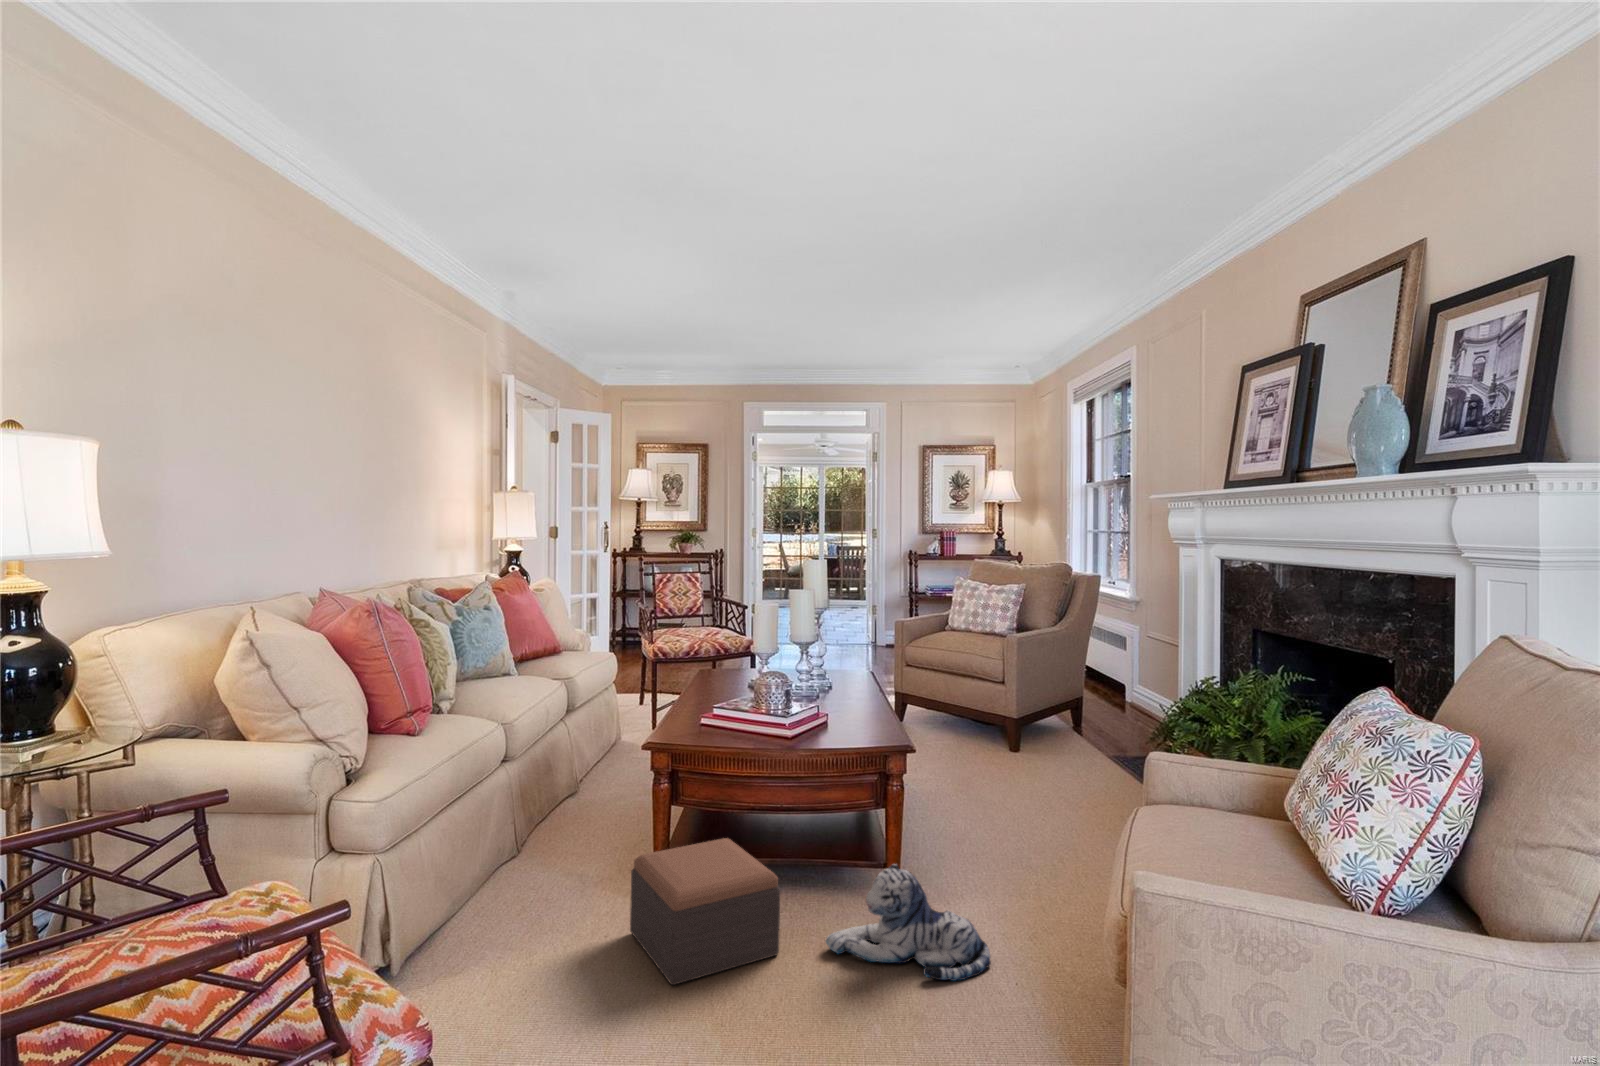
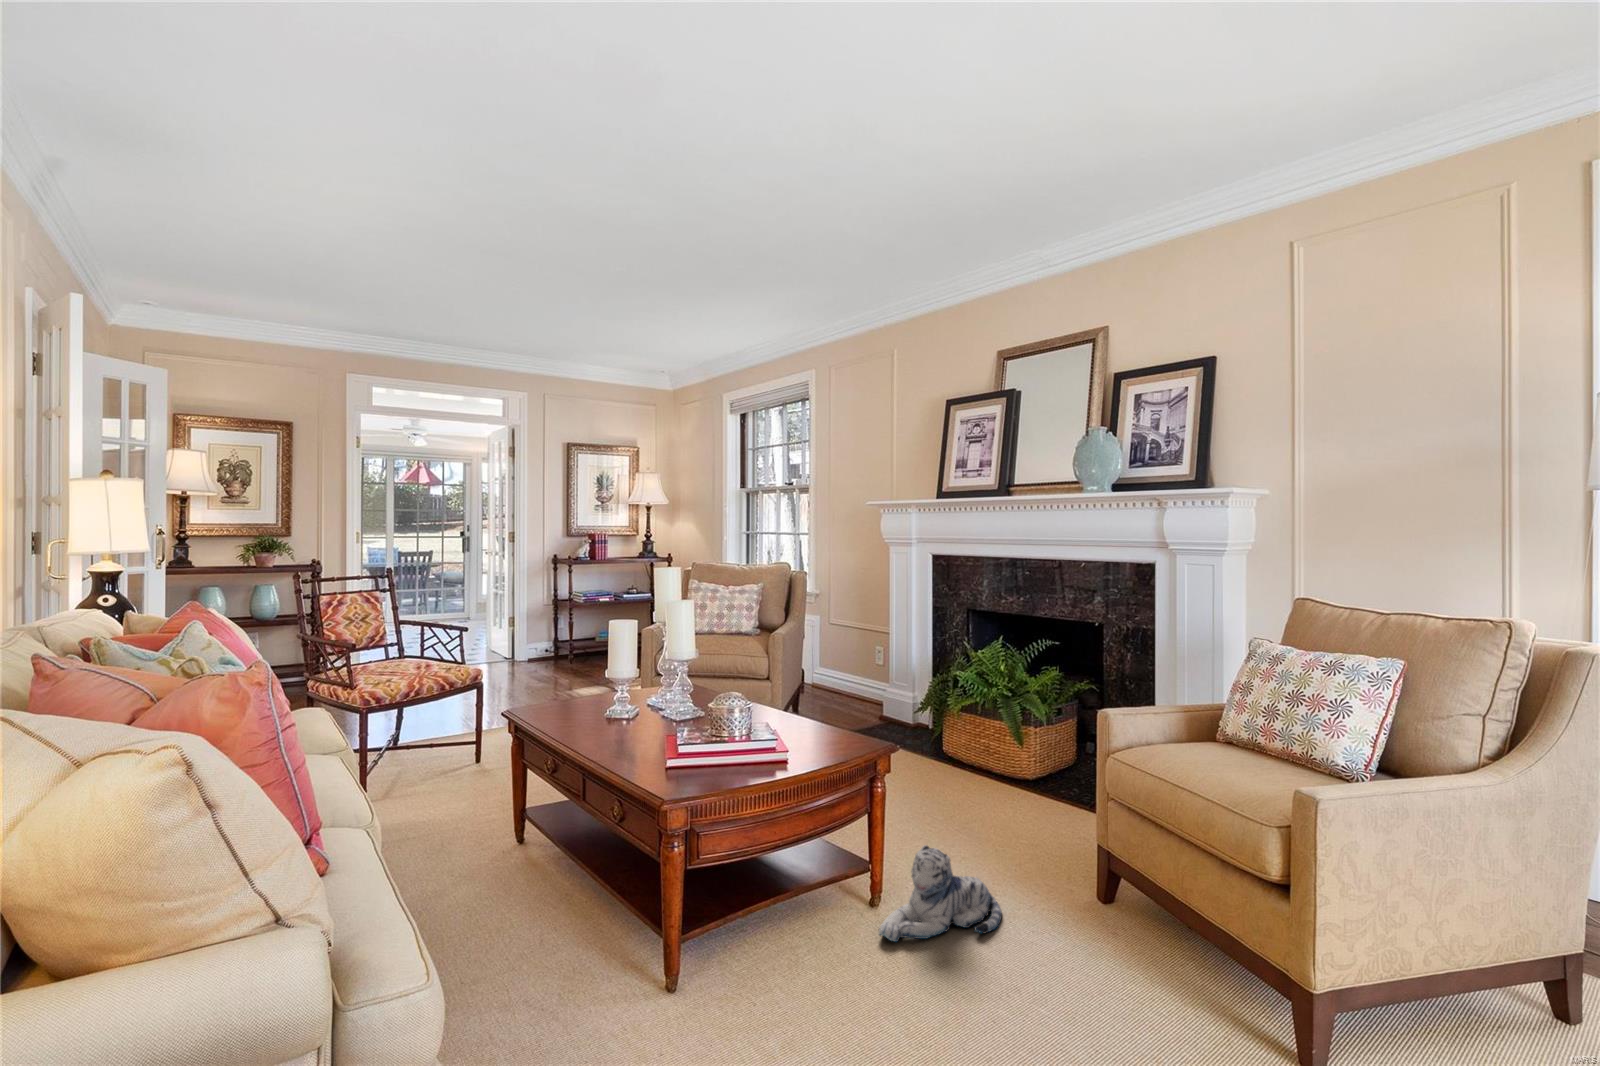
footstool: present [630,838,780,985] -> none [697,866,853,1024]

